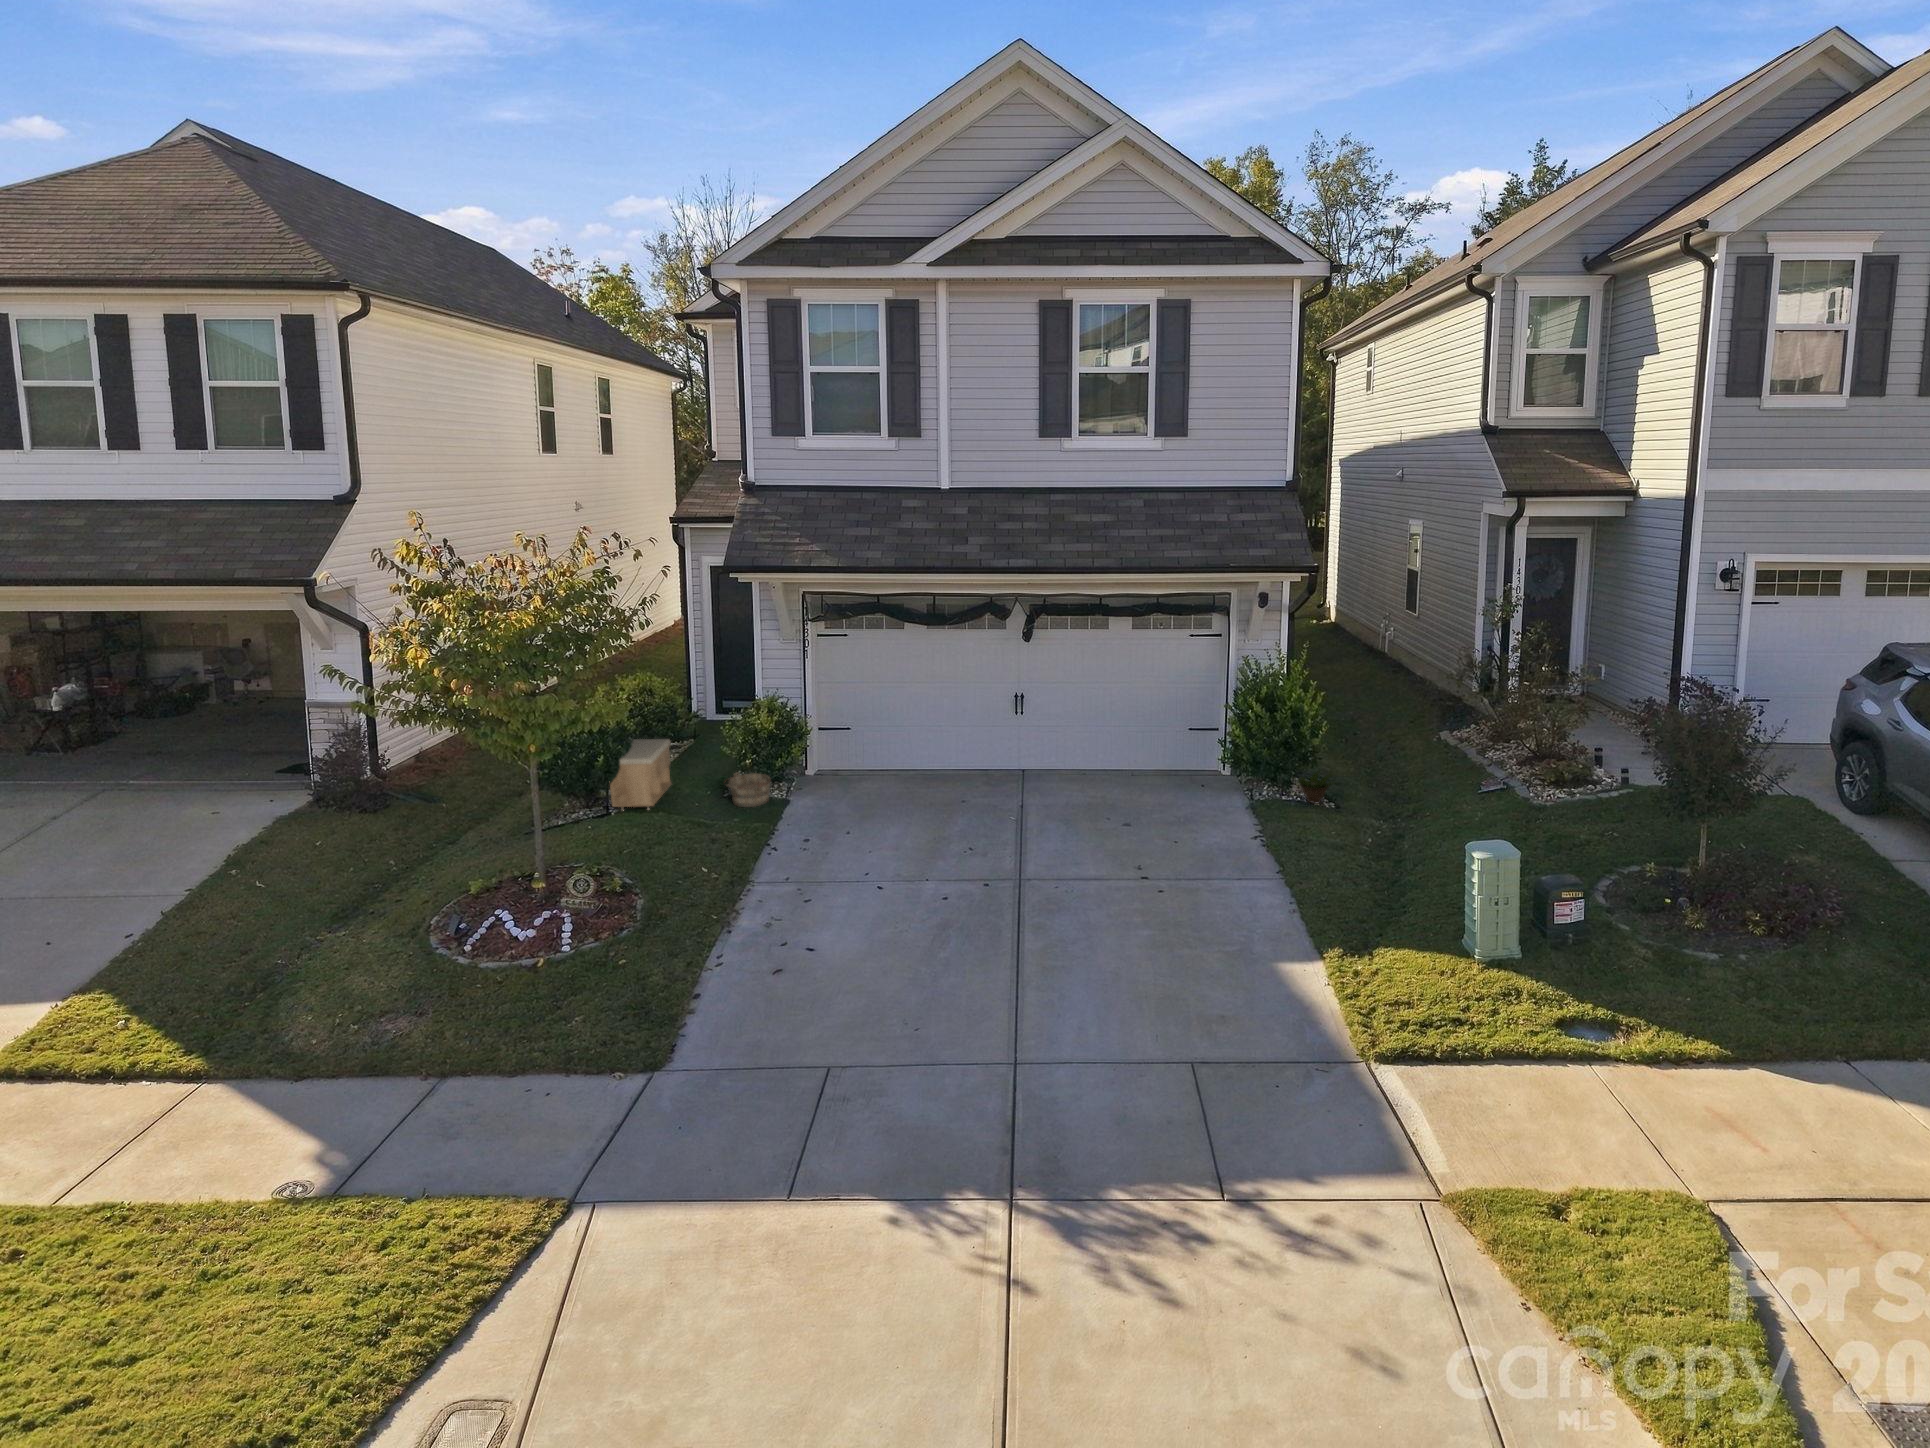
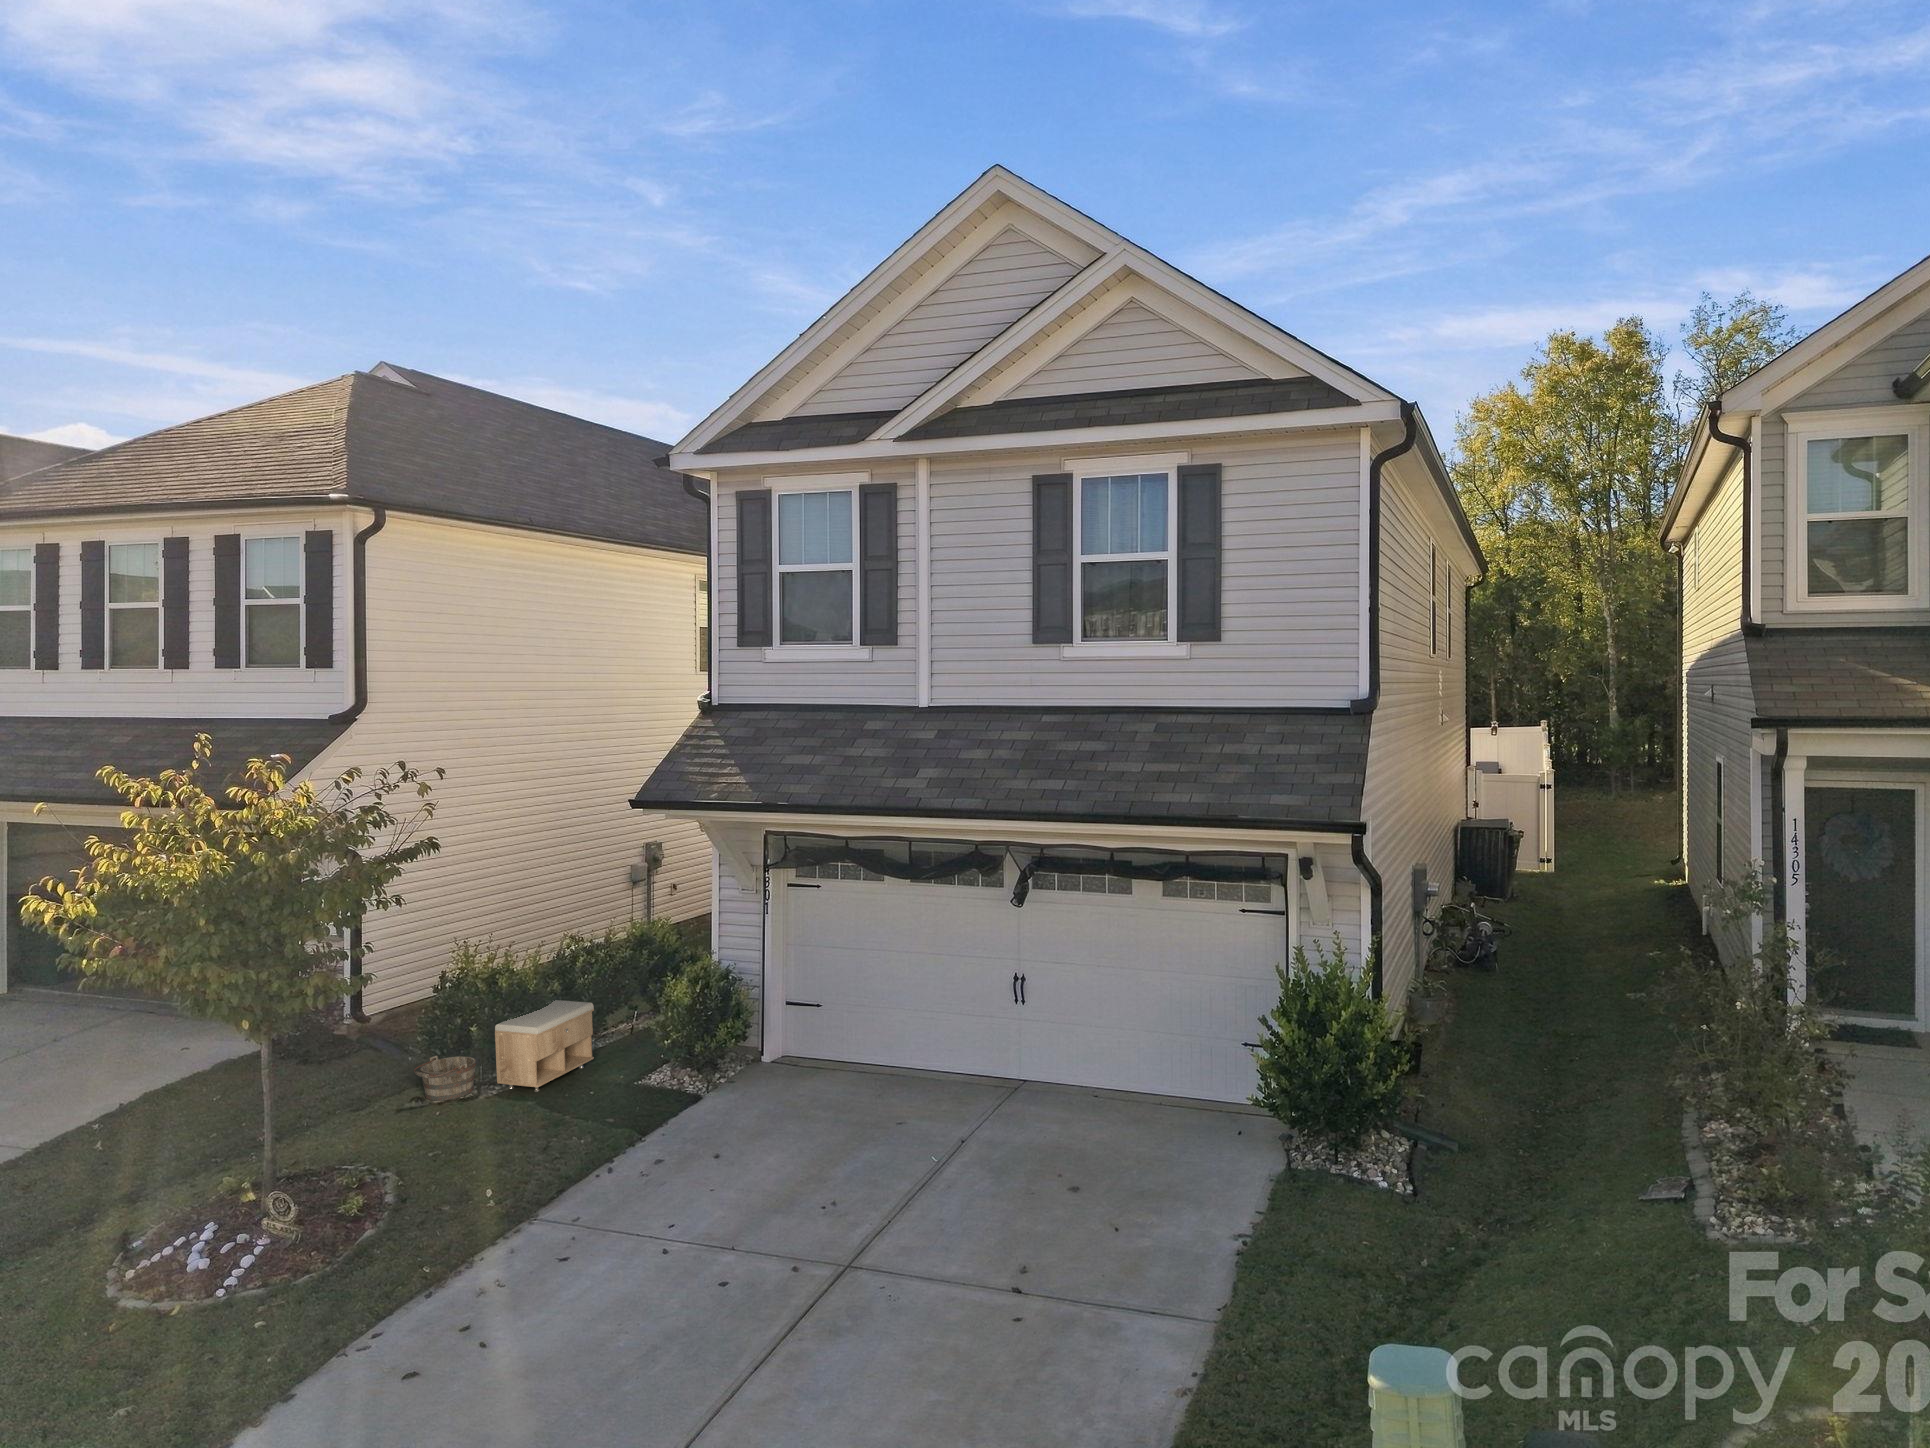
decorative plant: present [1296,772,1334,804] -> none [1338,1137,1414,1192]
bucket: present [726,773,771,807] -> present [414,1056,476,1101]

